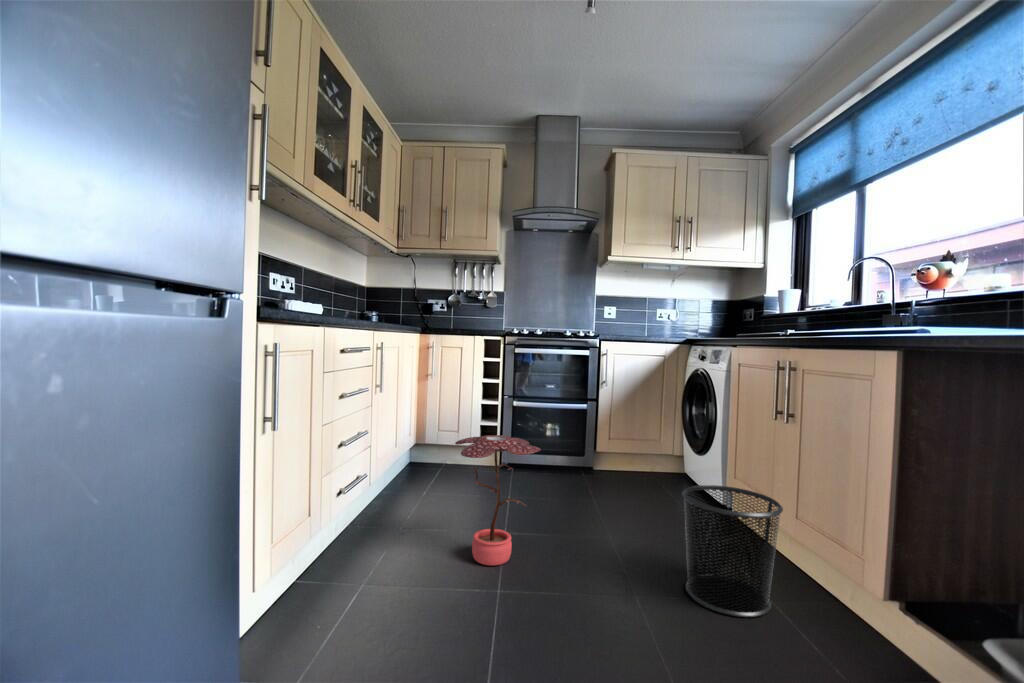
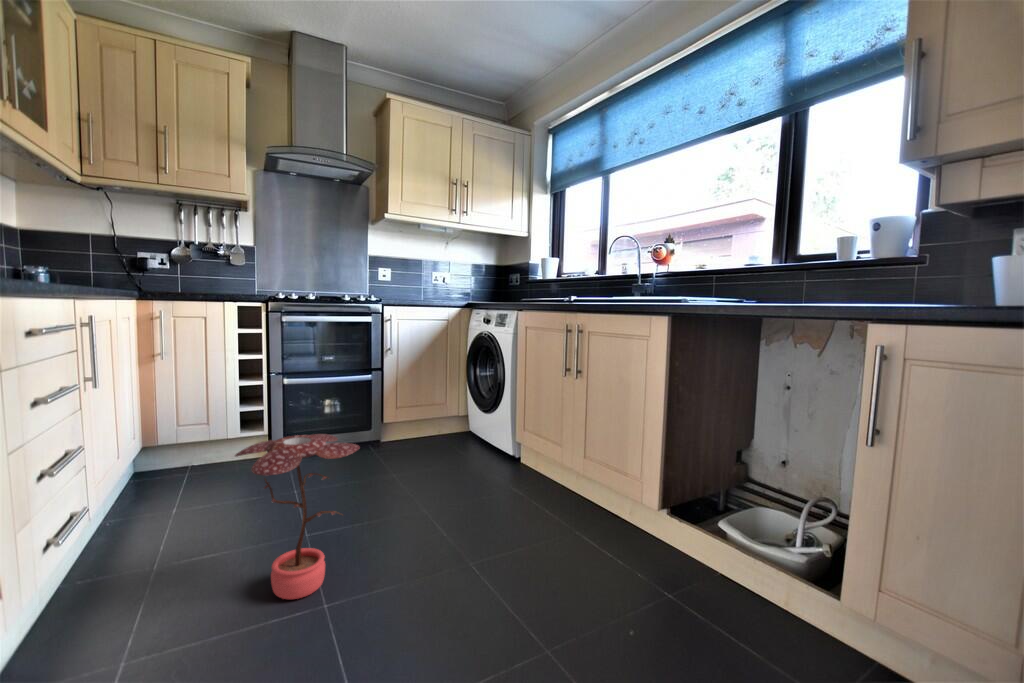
trash can: present [682,485,783,617] -> none [511,450,599,573]

